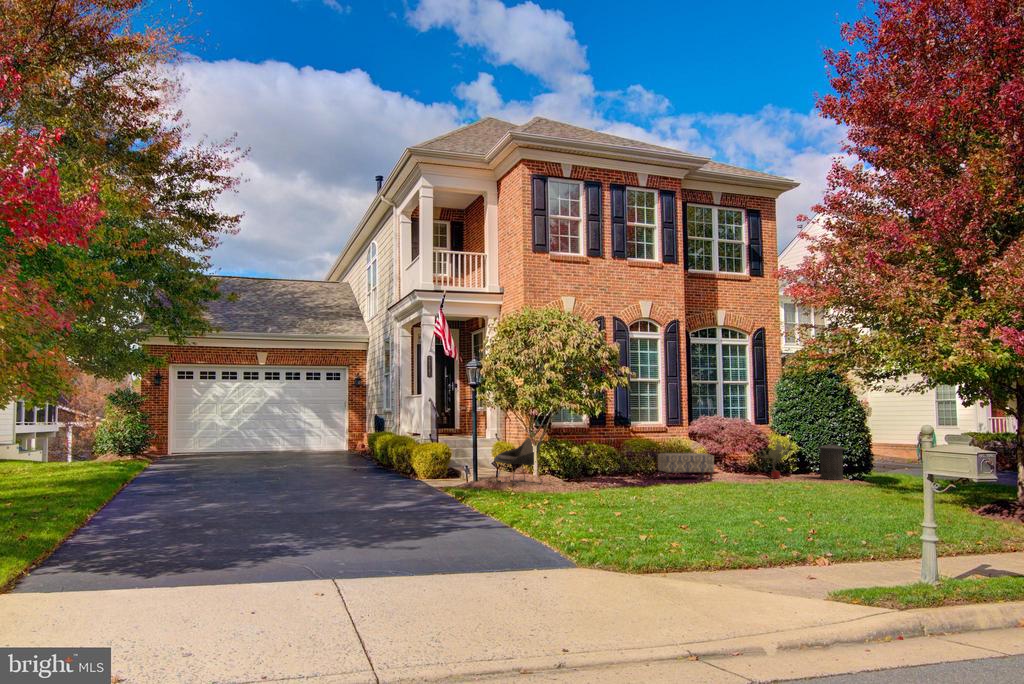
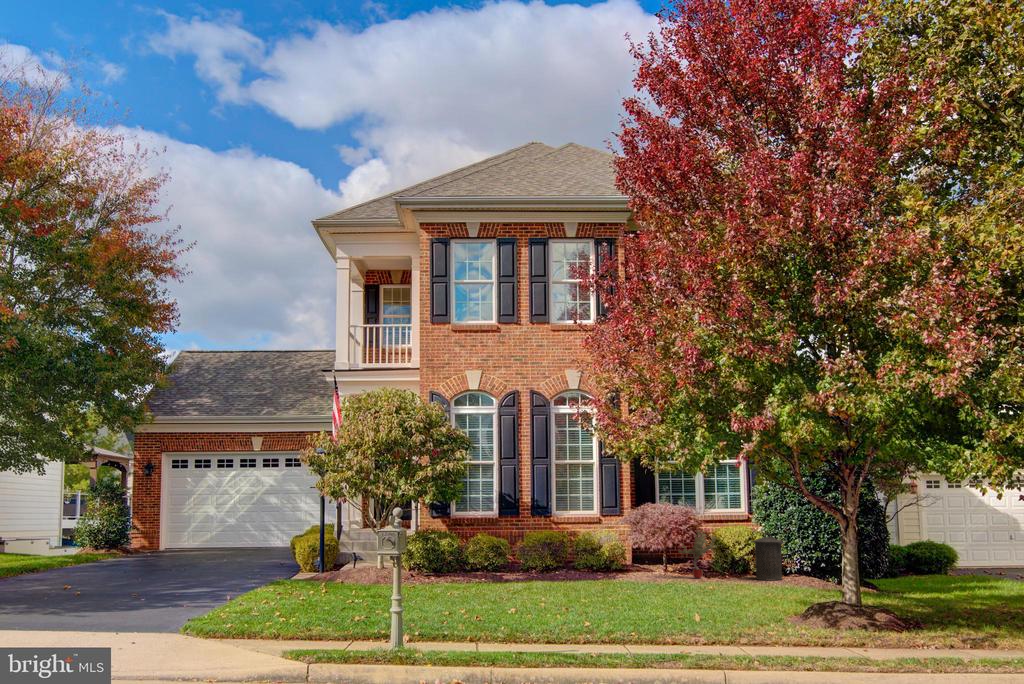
lounge chair: present [494,438,541,486] -> none [365,528,411,581]
bench: present [658,453,714,480] -> none [558,547,619,578]

